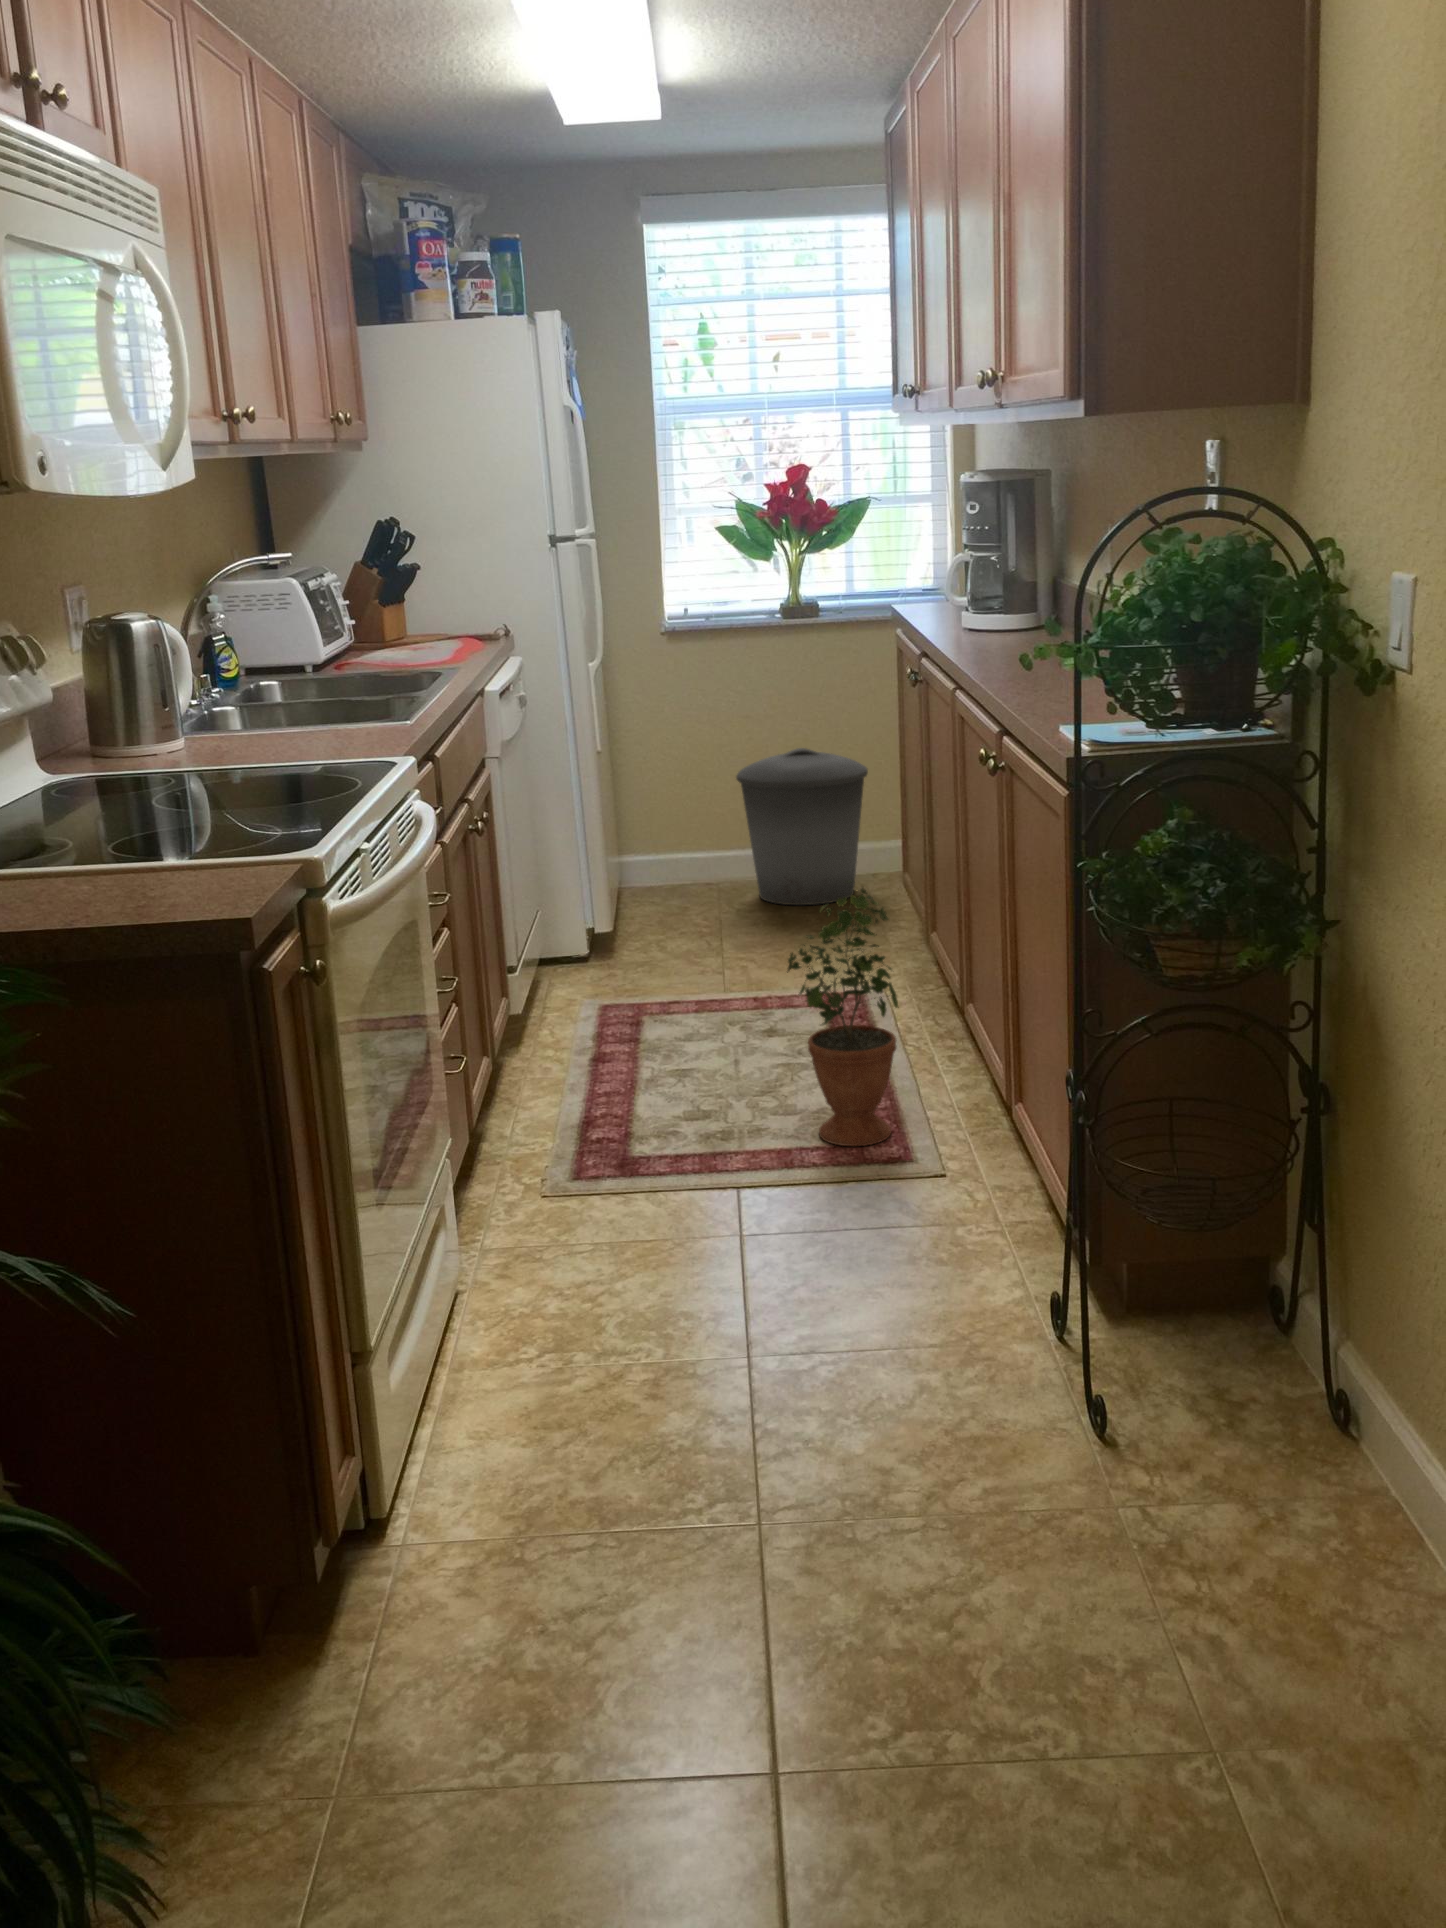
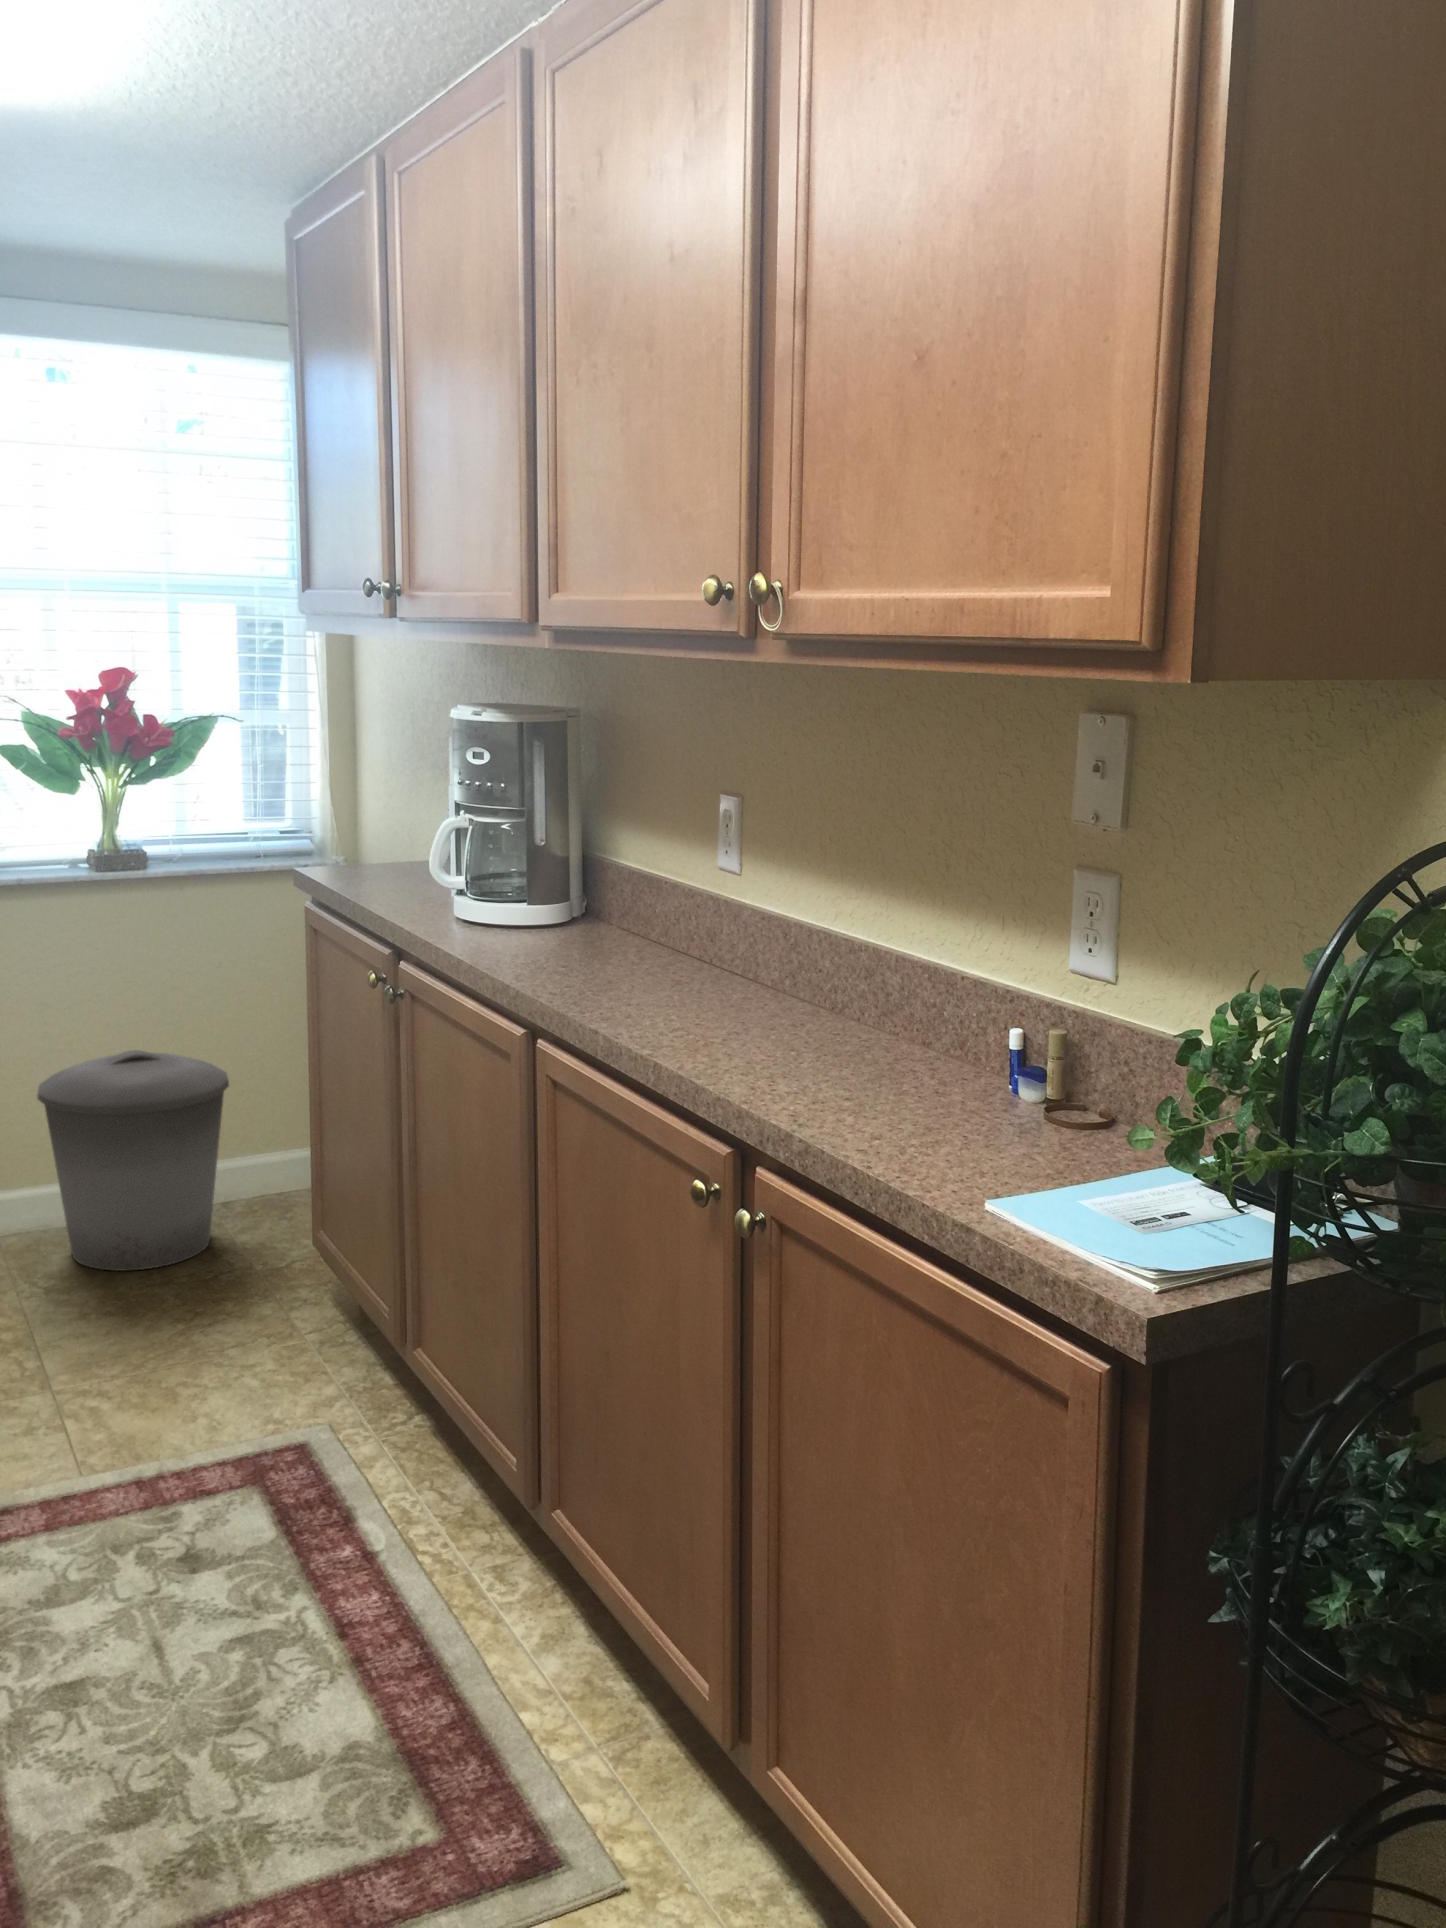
potted plant: present [787,881,899,1146] -> none [313,1385,503,1842]

